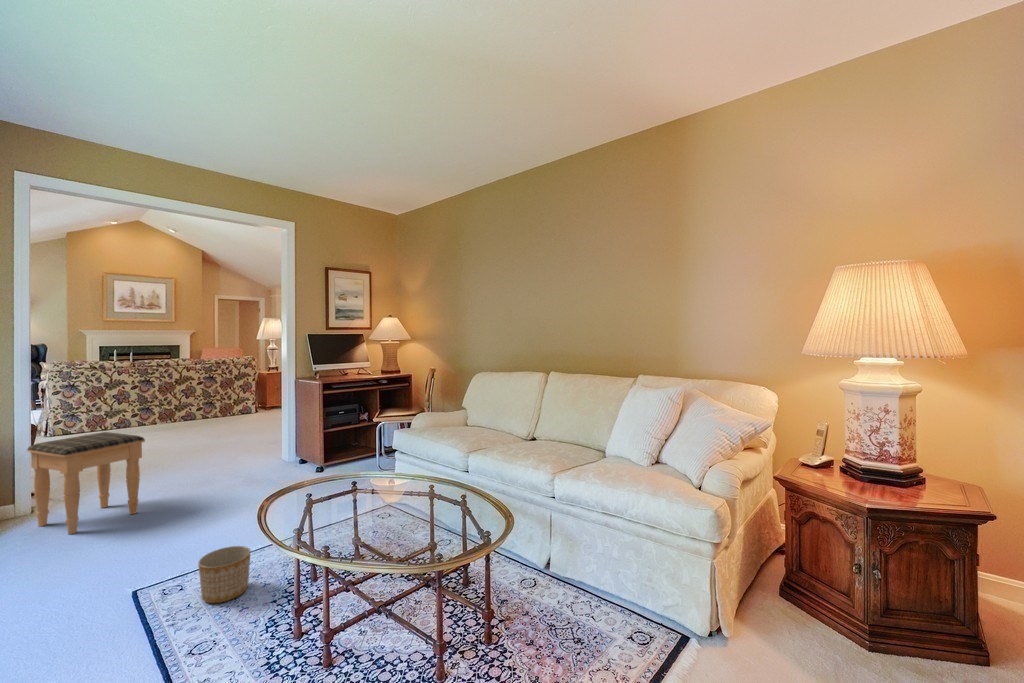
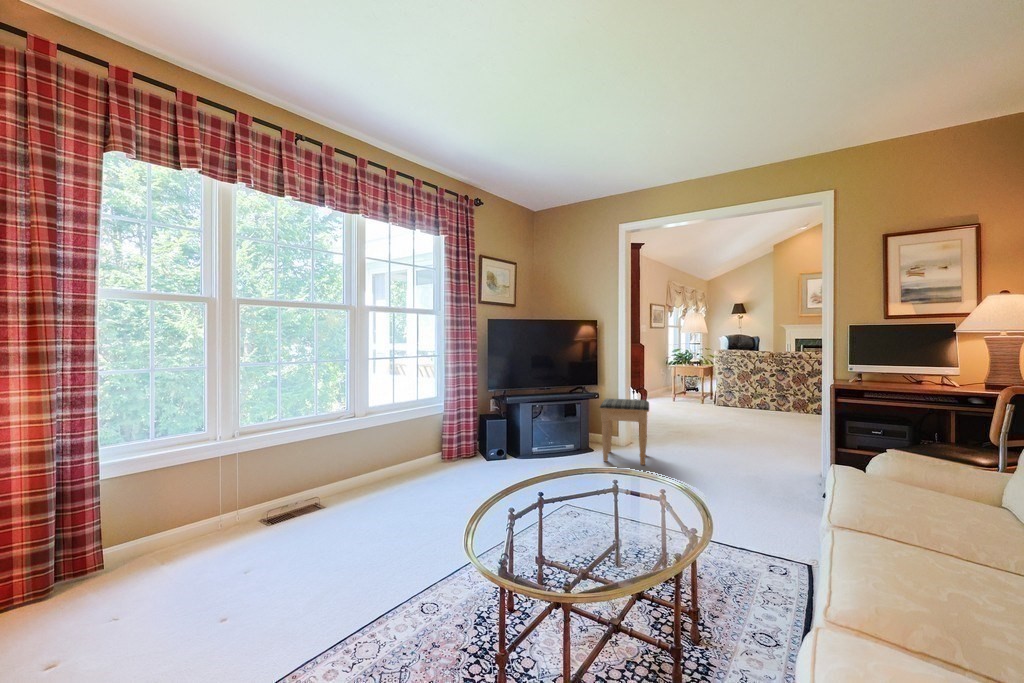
planter: present [198,546,251,603] -> none [542,496,577,538]

